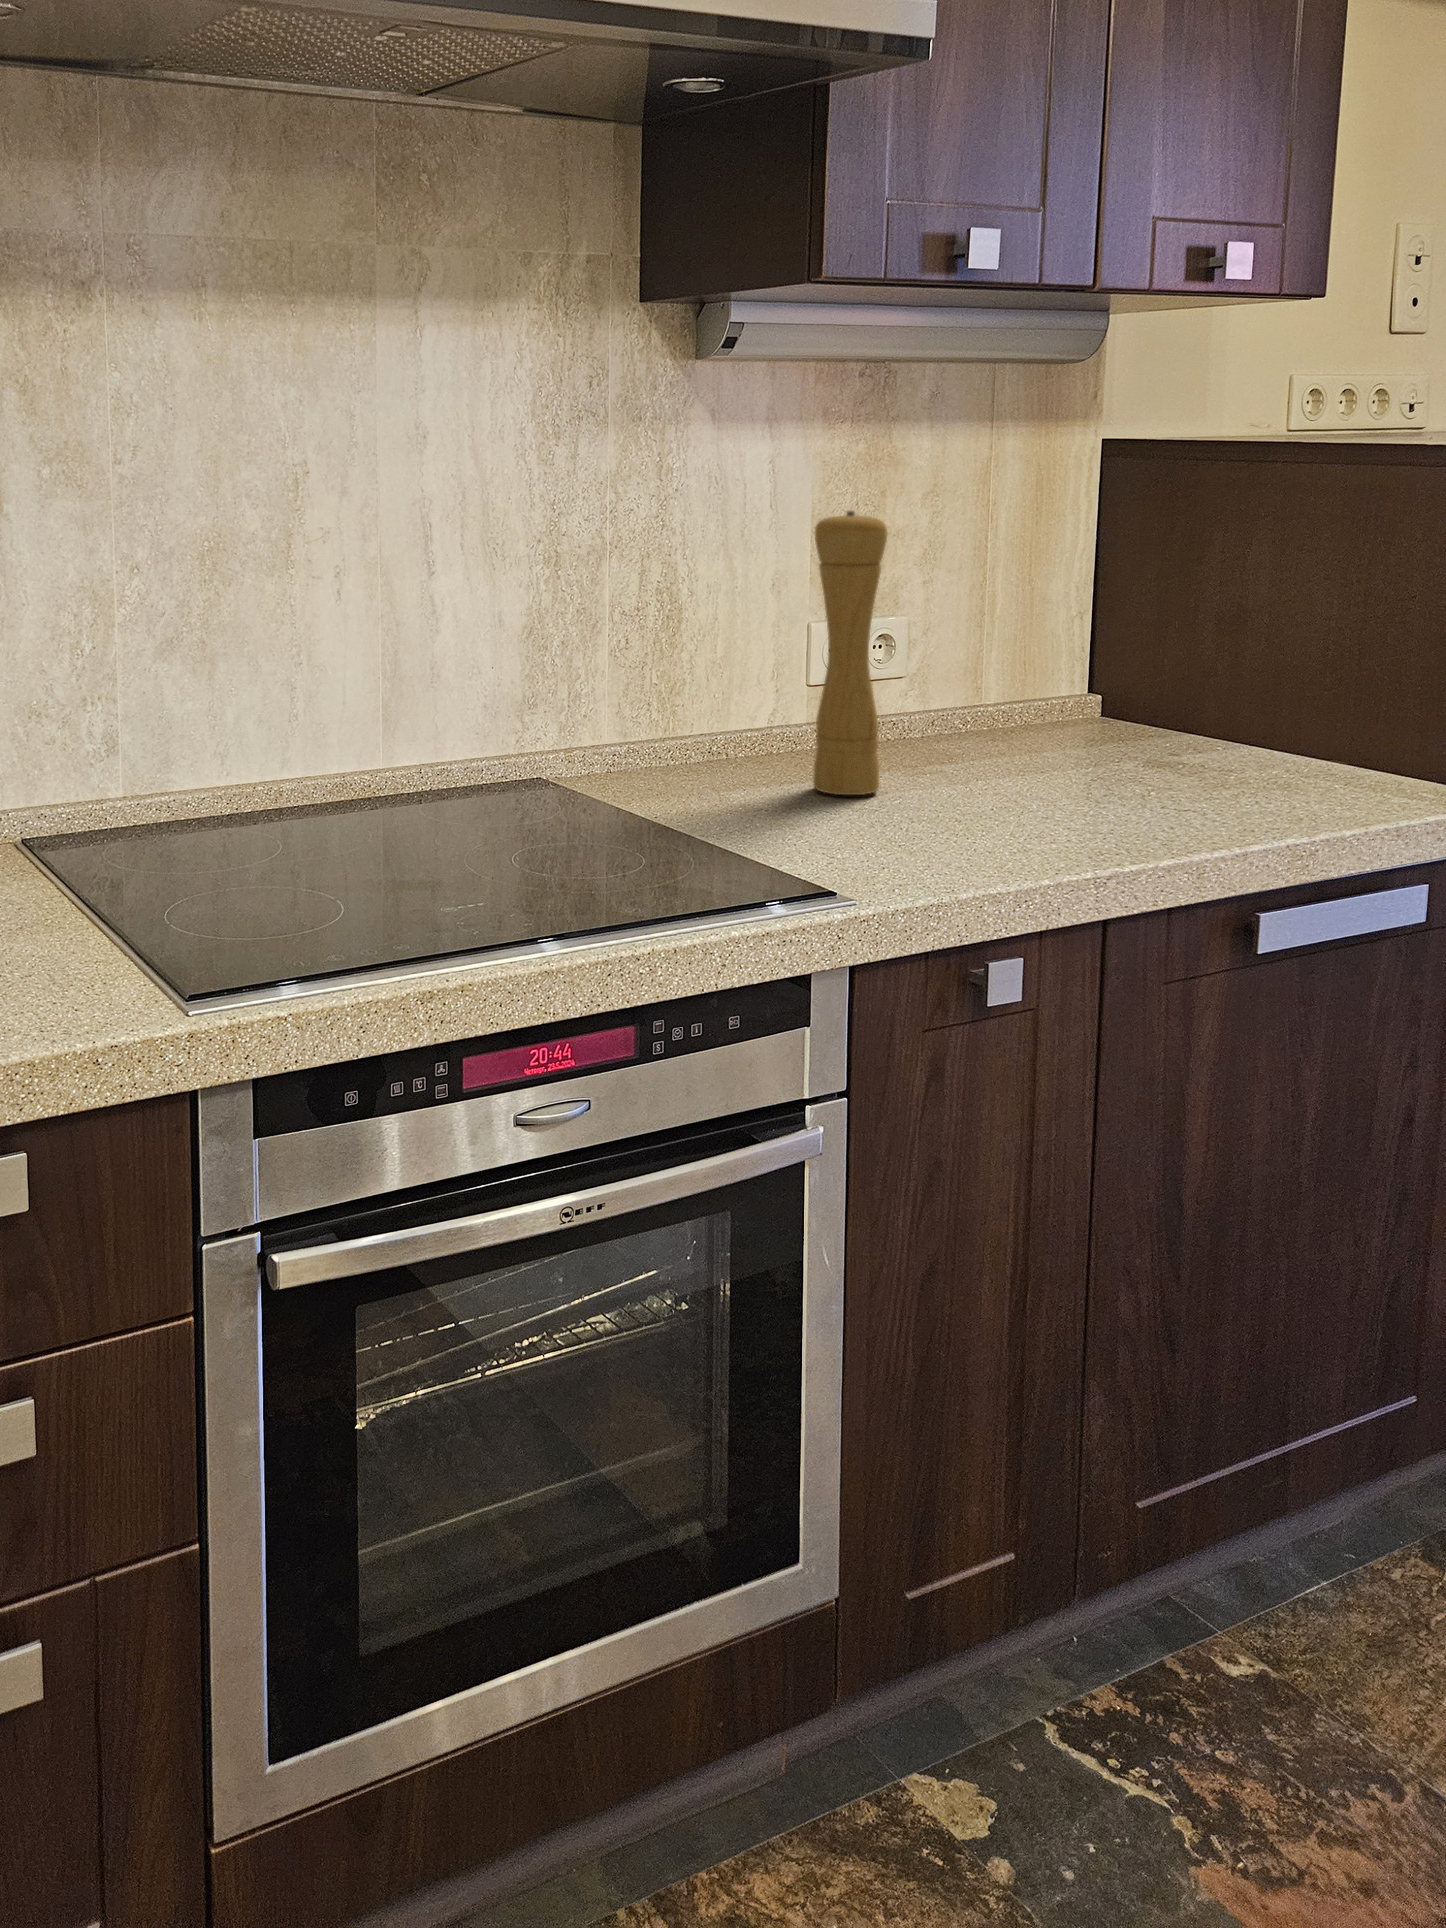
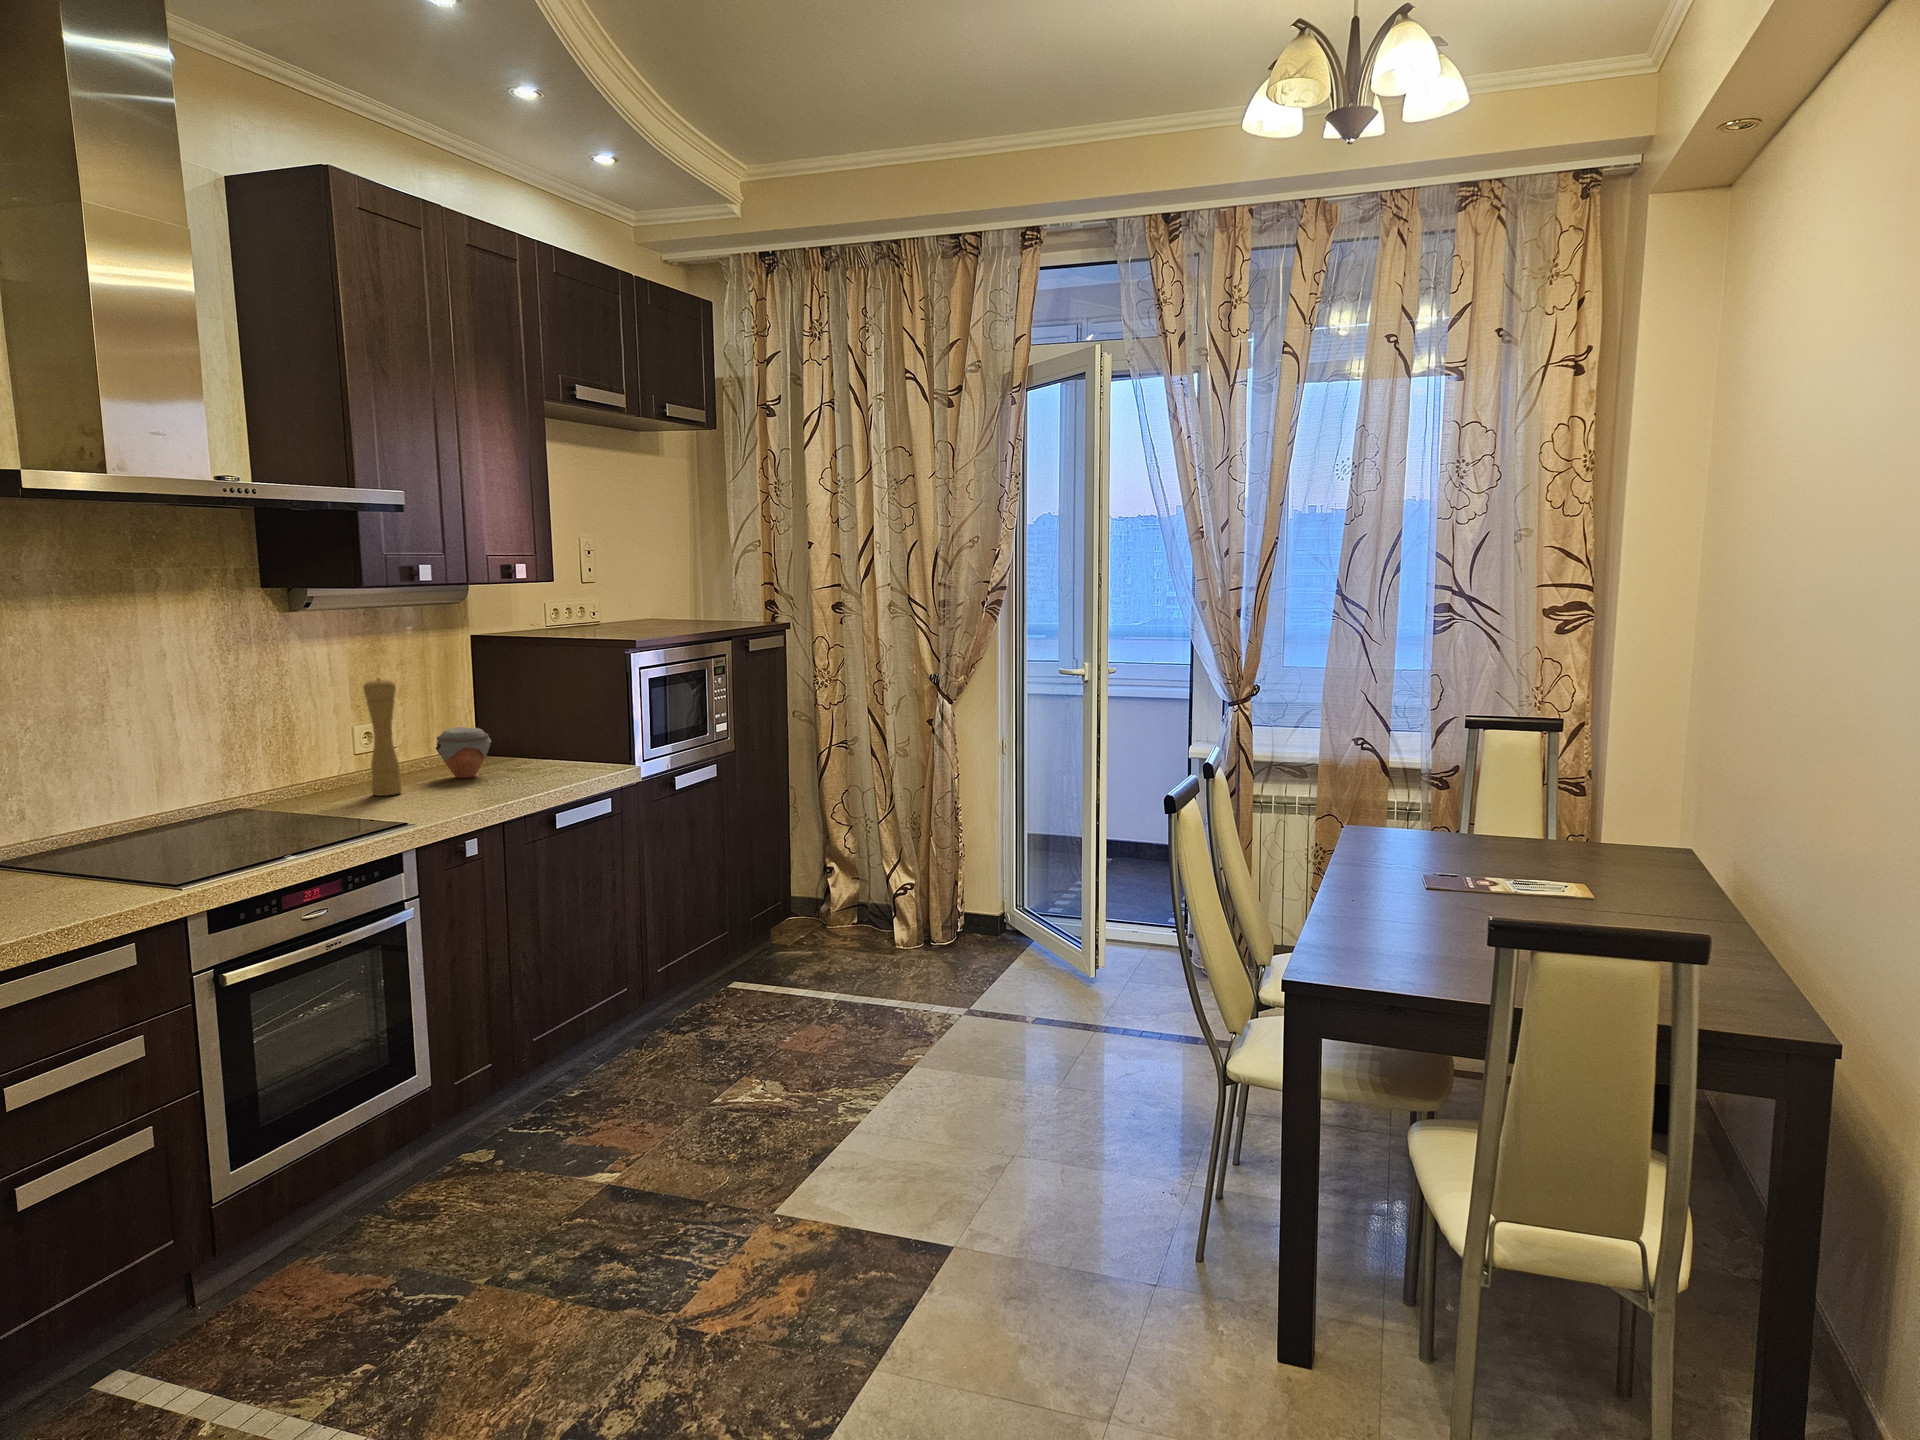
jar: none [979,647,1114,773] -> present [436,727,491,778]

